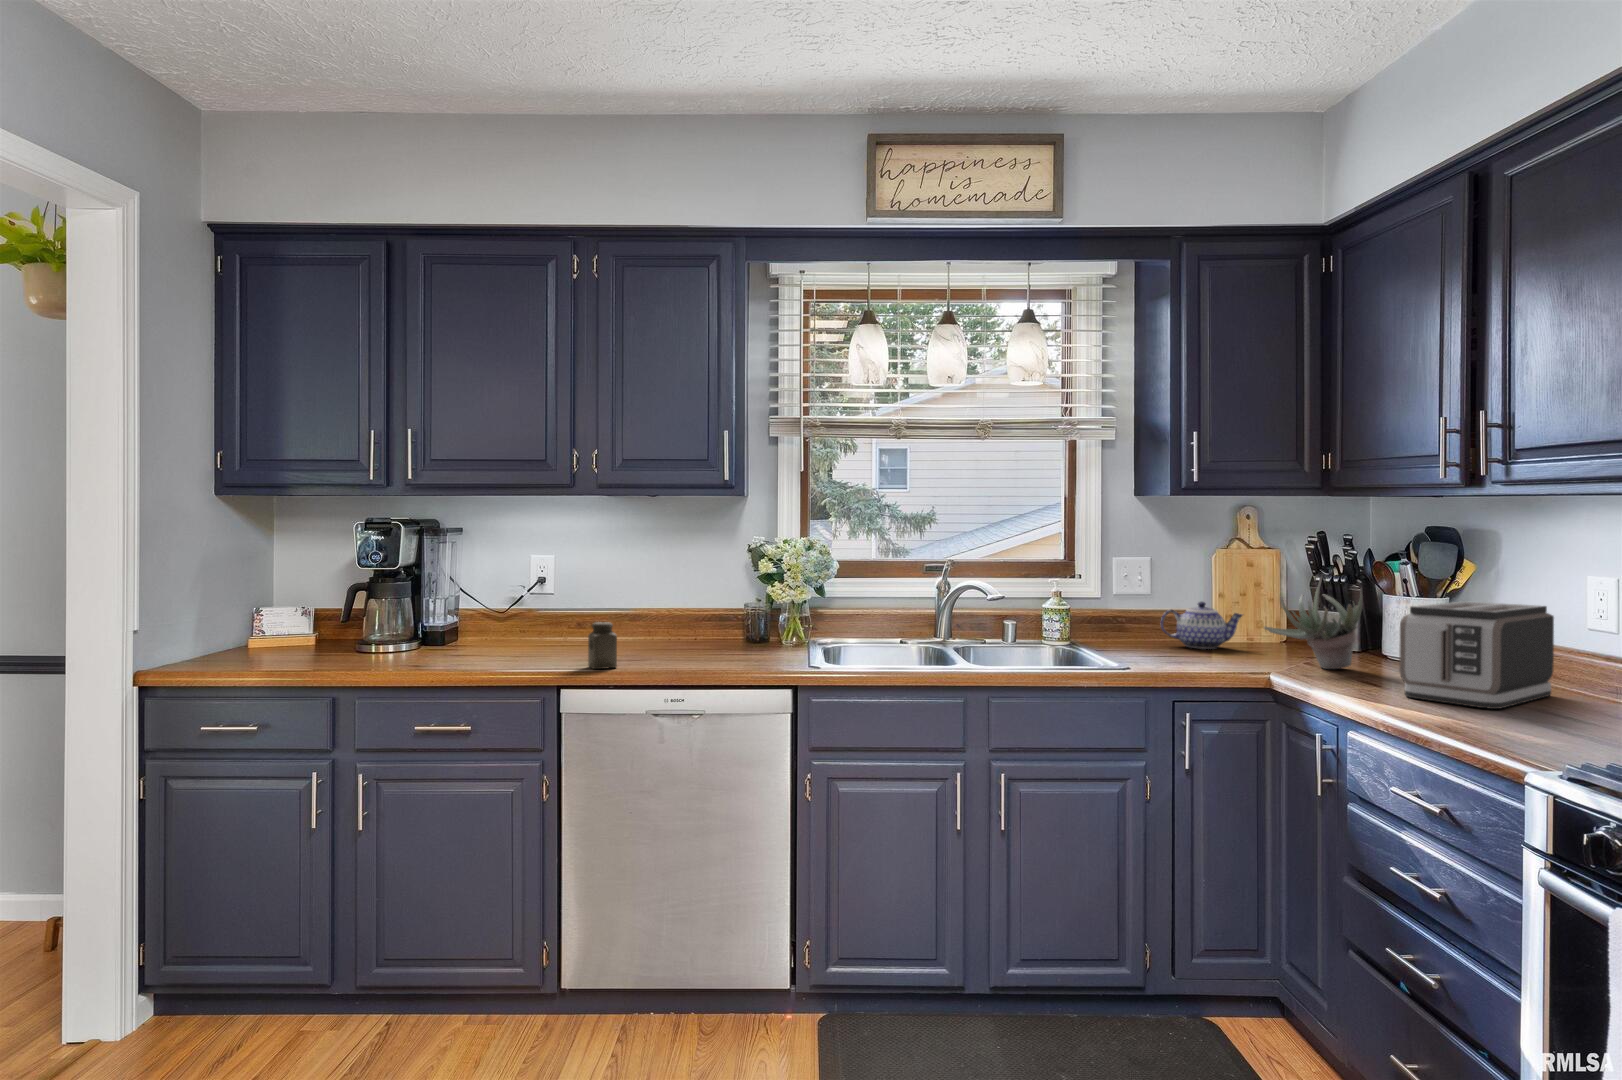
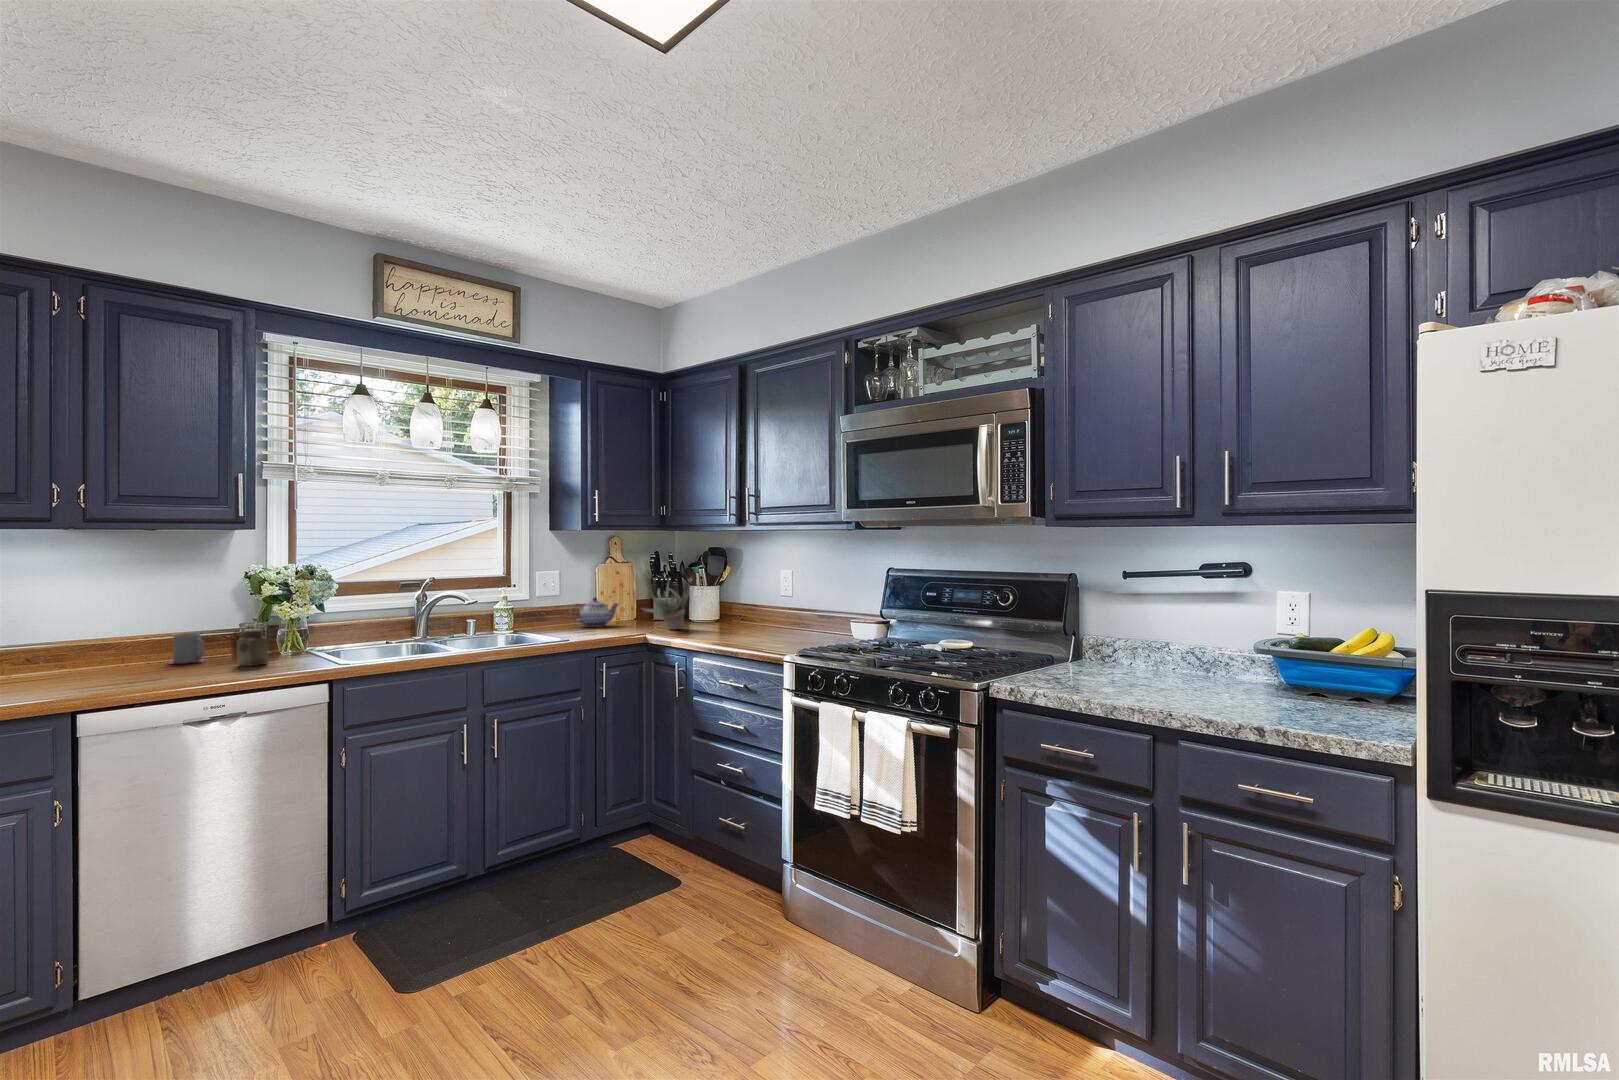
toaster: present [1399,601,1554,709] -> none [714,587,772,638]
mug: none [685,614,718,646] -> present [169,633,205,664]
salt shaker: present [588,622,617,669] -> present [237,629,268,666]

